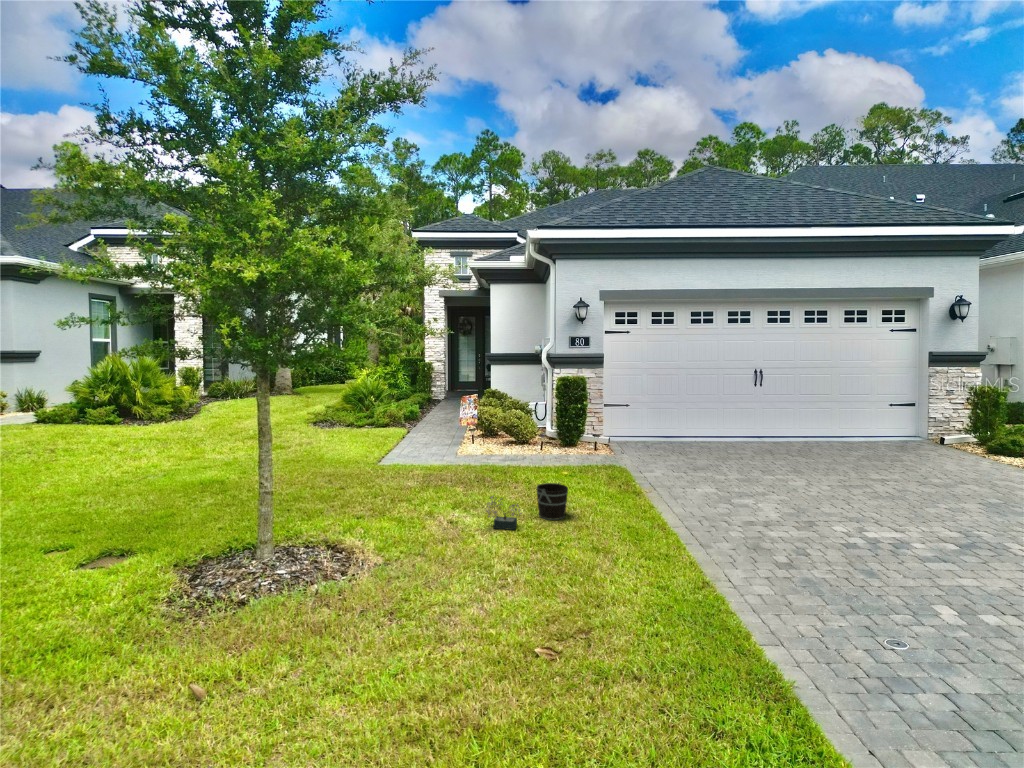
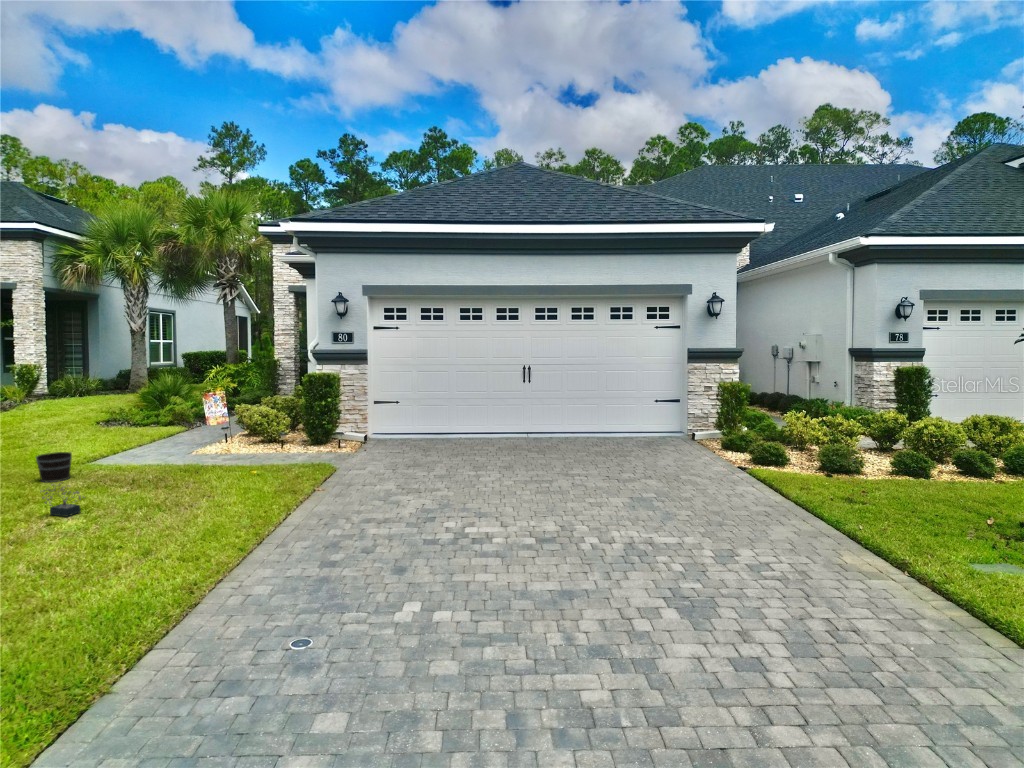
bucket: present [537,483,568,520] -> present [36,452,72,482]

